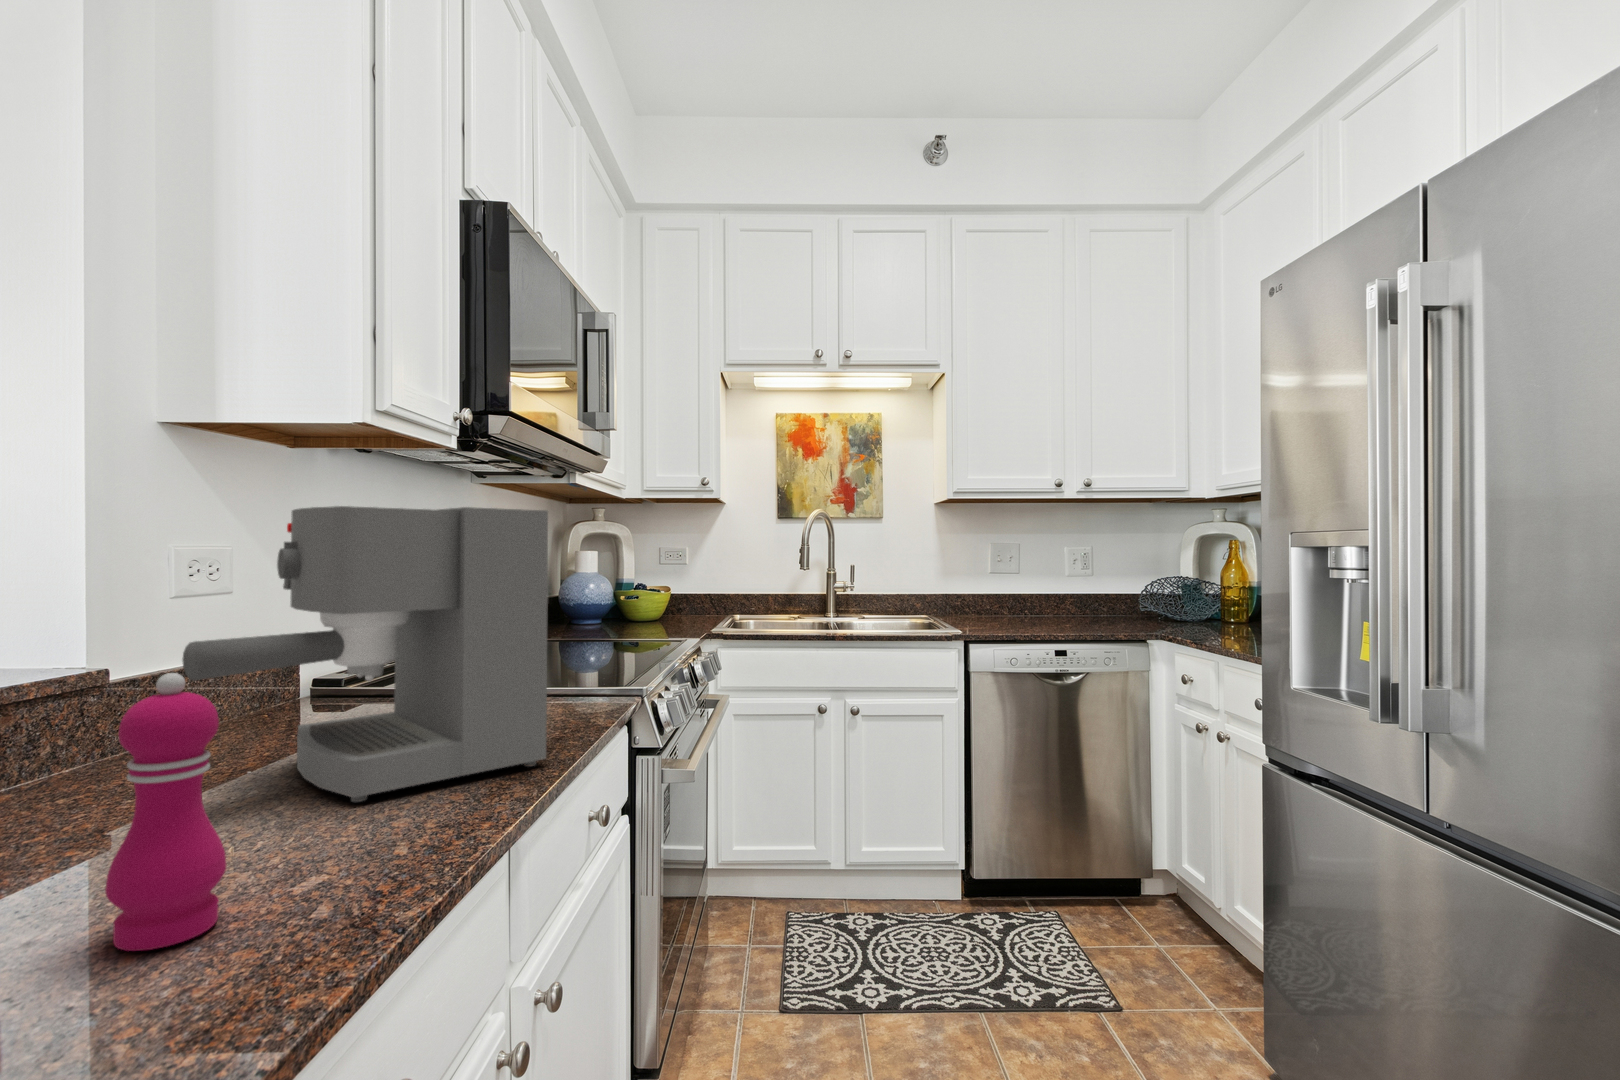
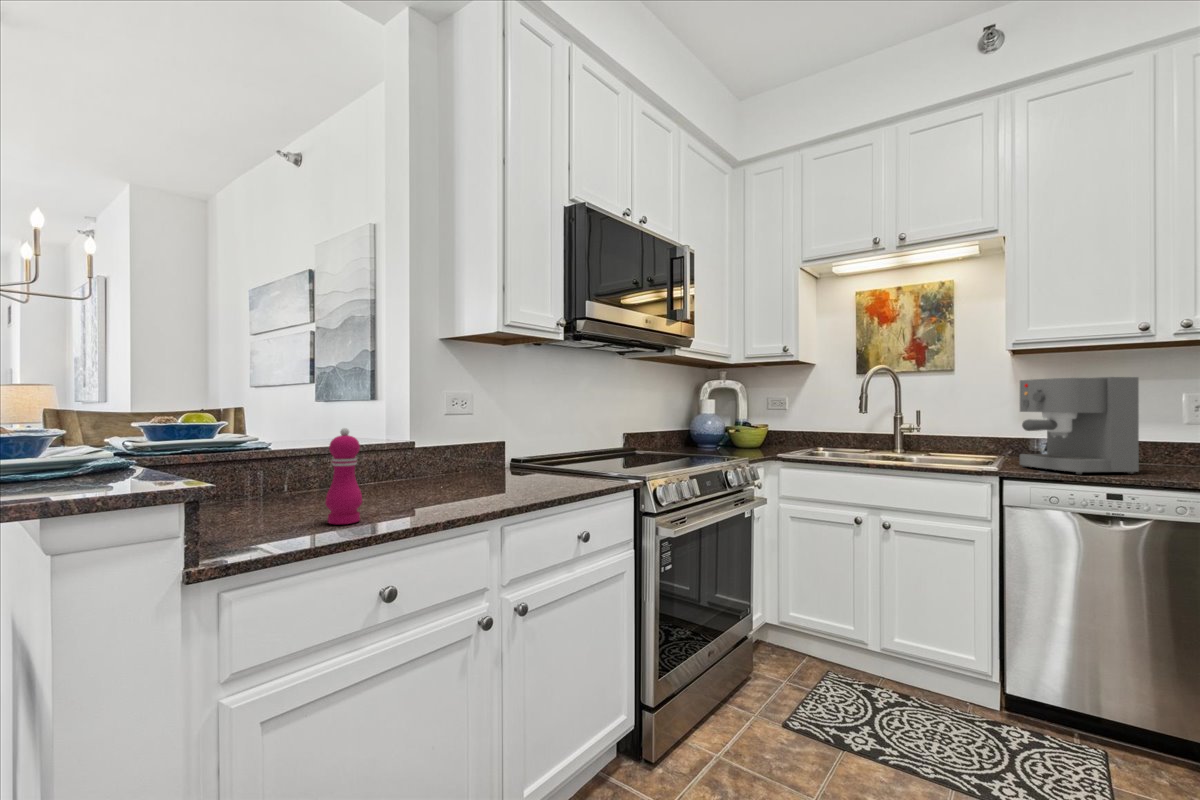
coffee maker: present [182,506,548,802] -> present [1020,377,1139,474]

